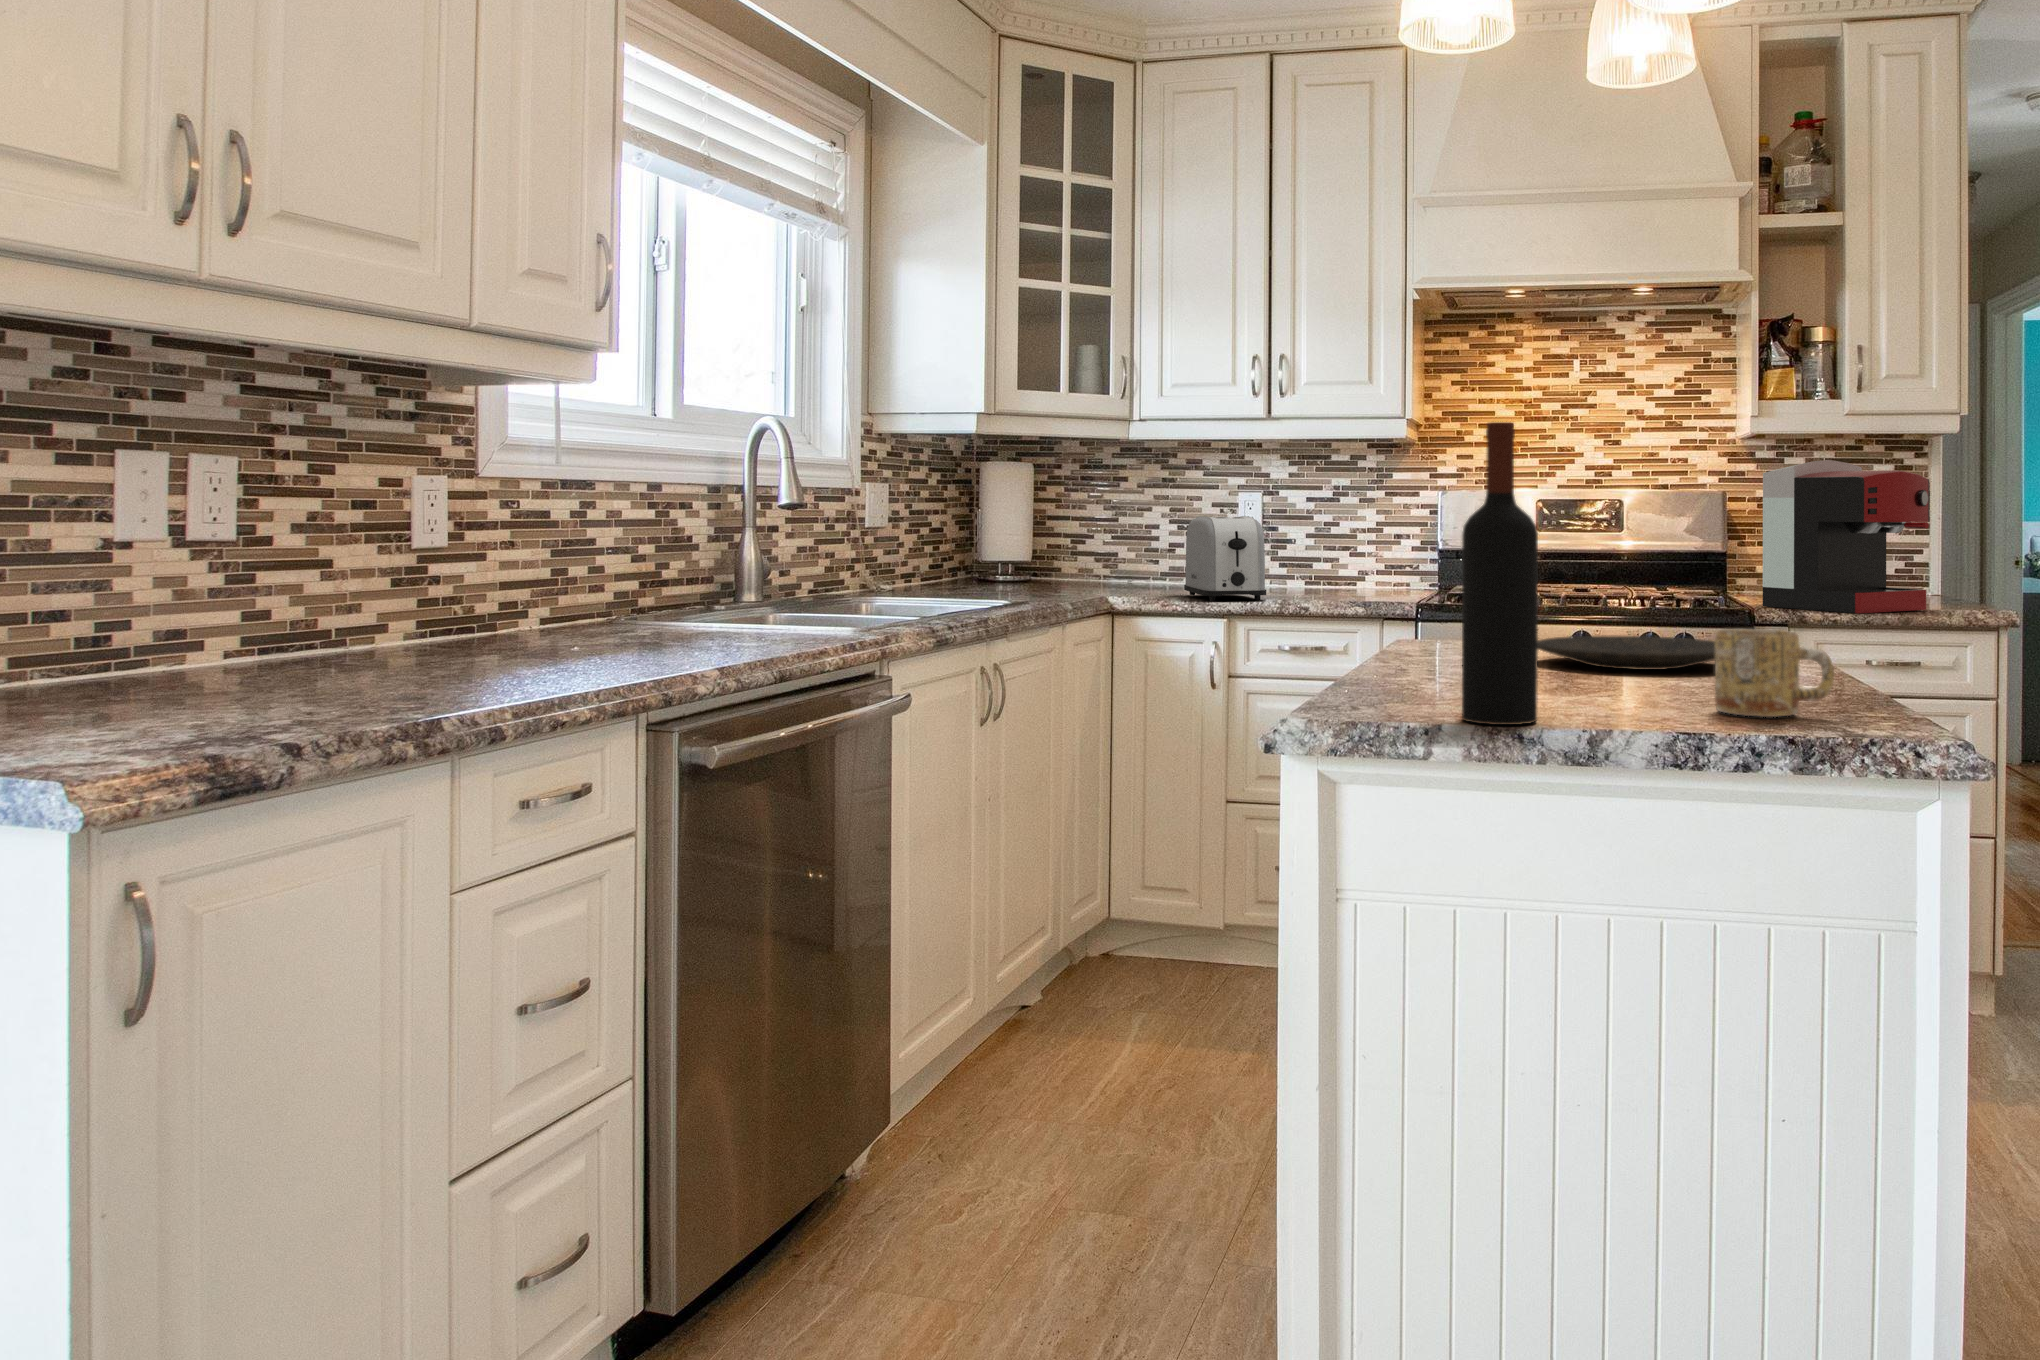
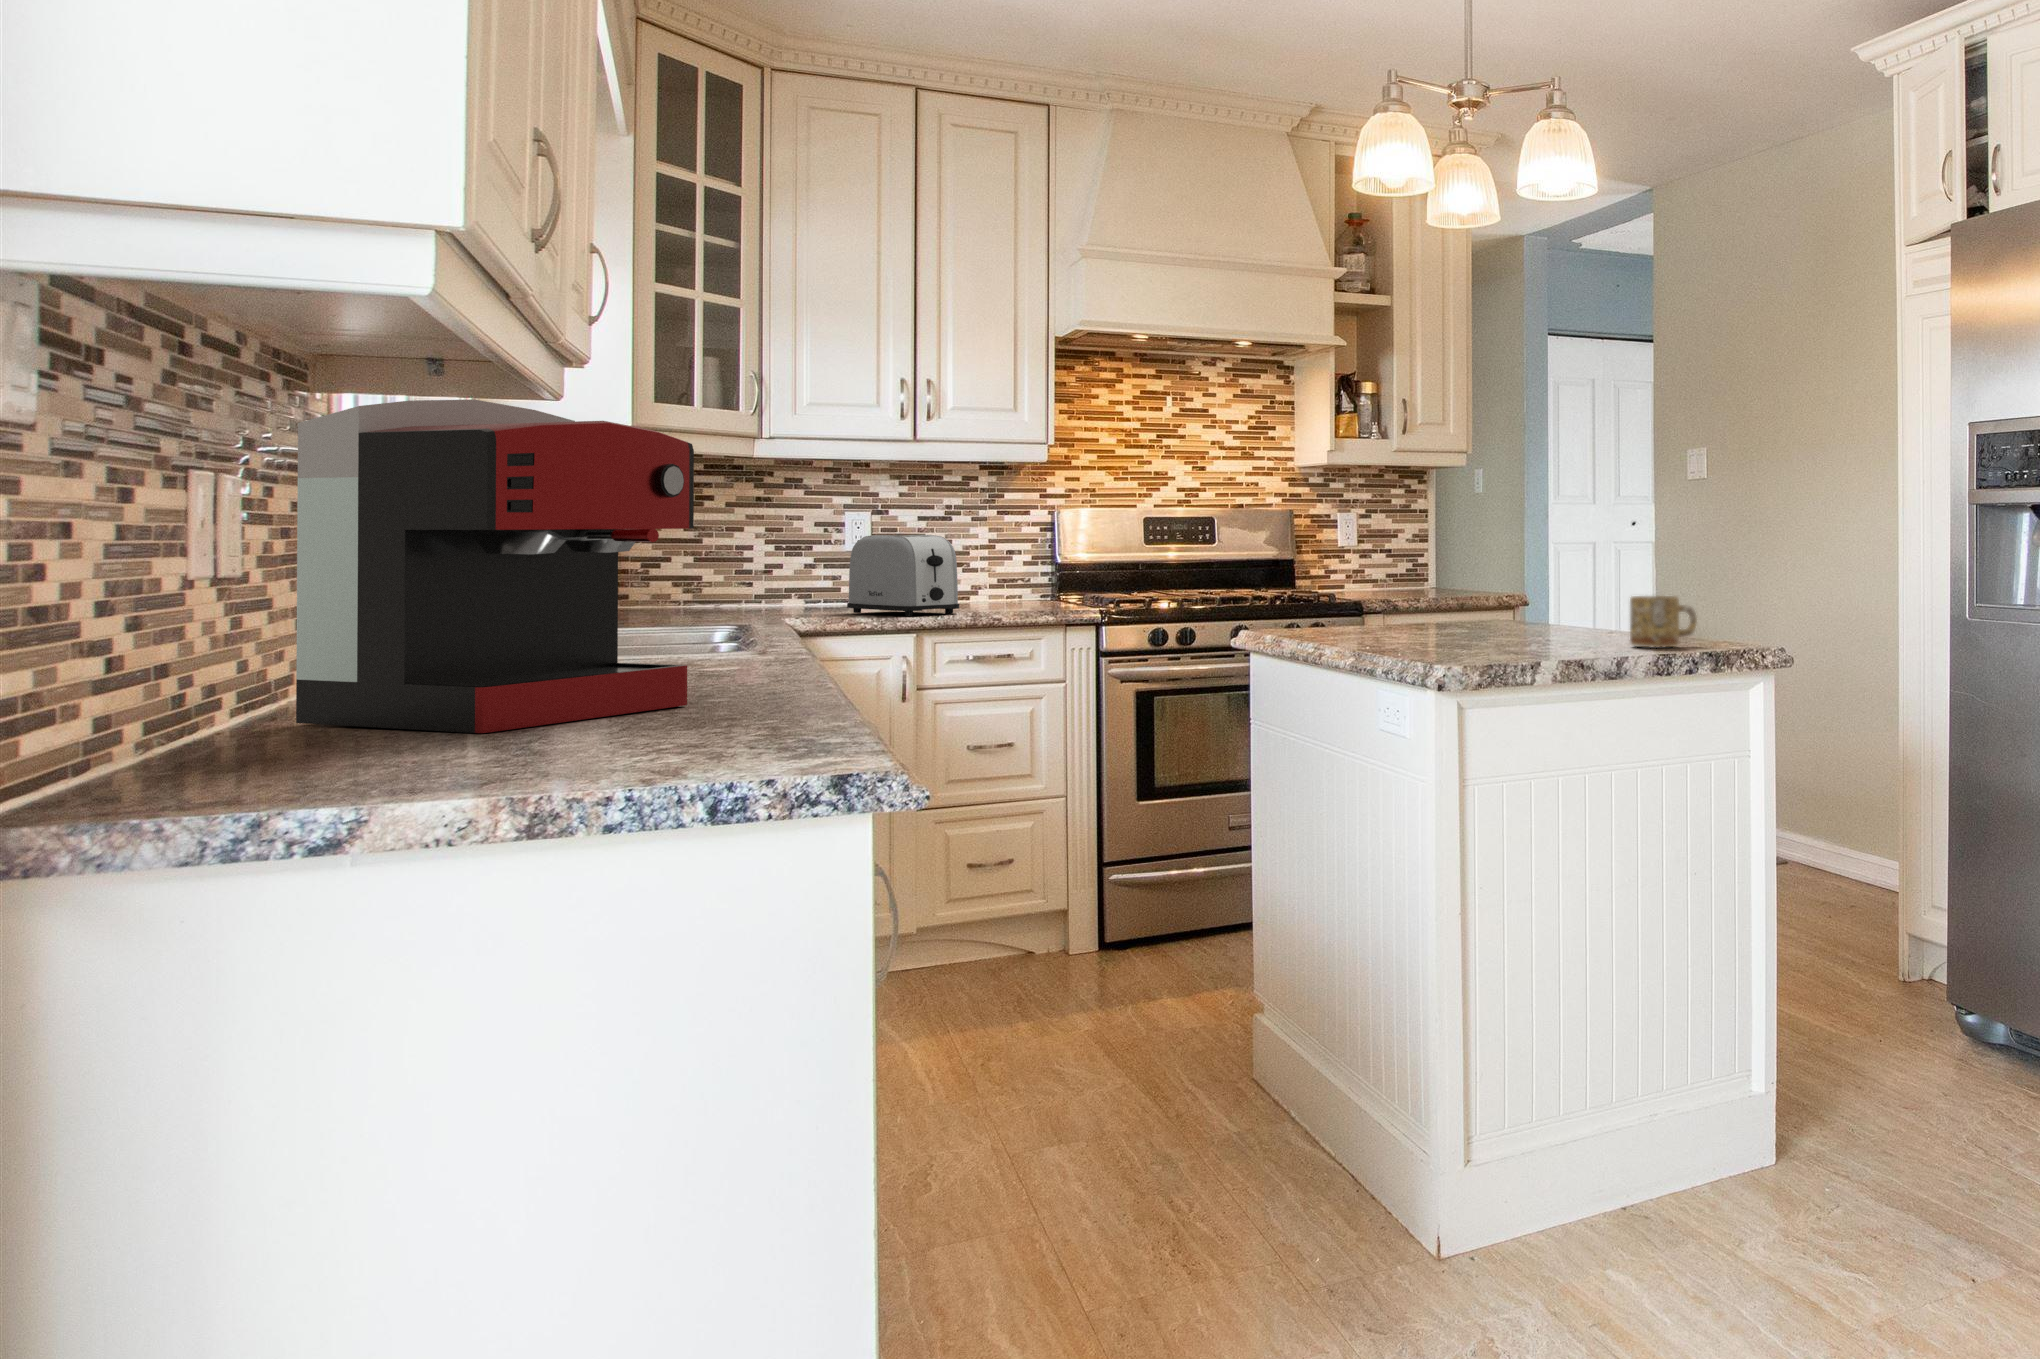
wine bottle: present [1462,422,1538,725] -> none [1537,466,1585,659]
coffee maker: present [1763,460,1930,613] -> present [296,399,694,733]
plate: present [1538,635,1715,670] -> none [1401,614,1541,635]

